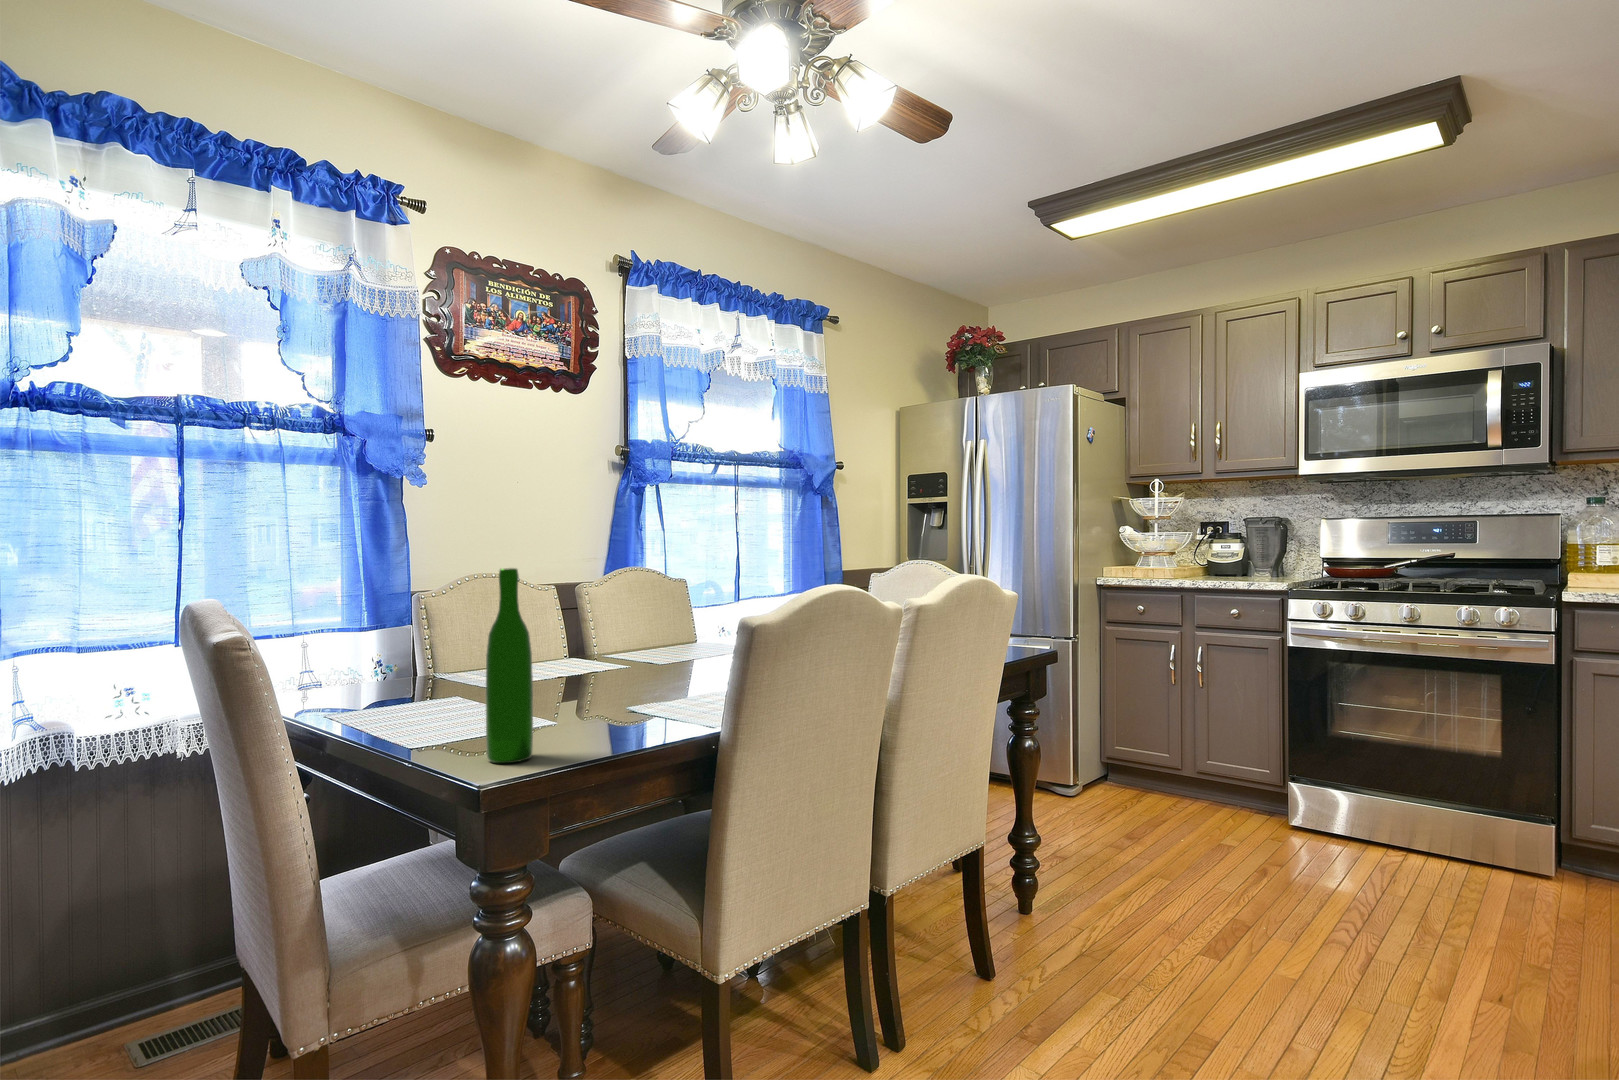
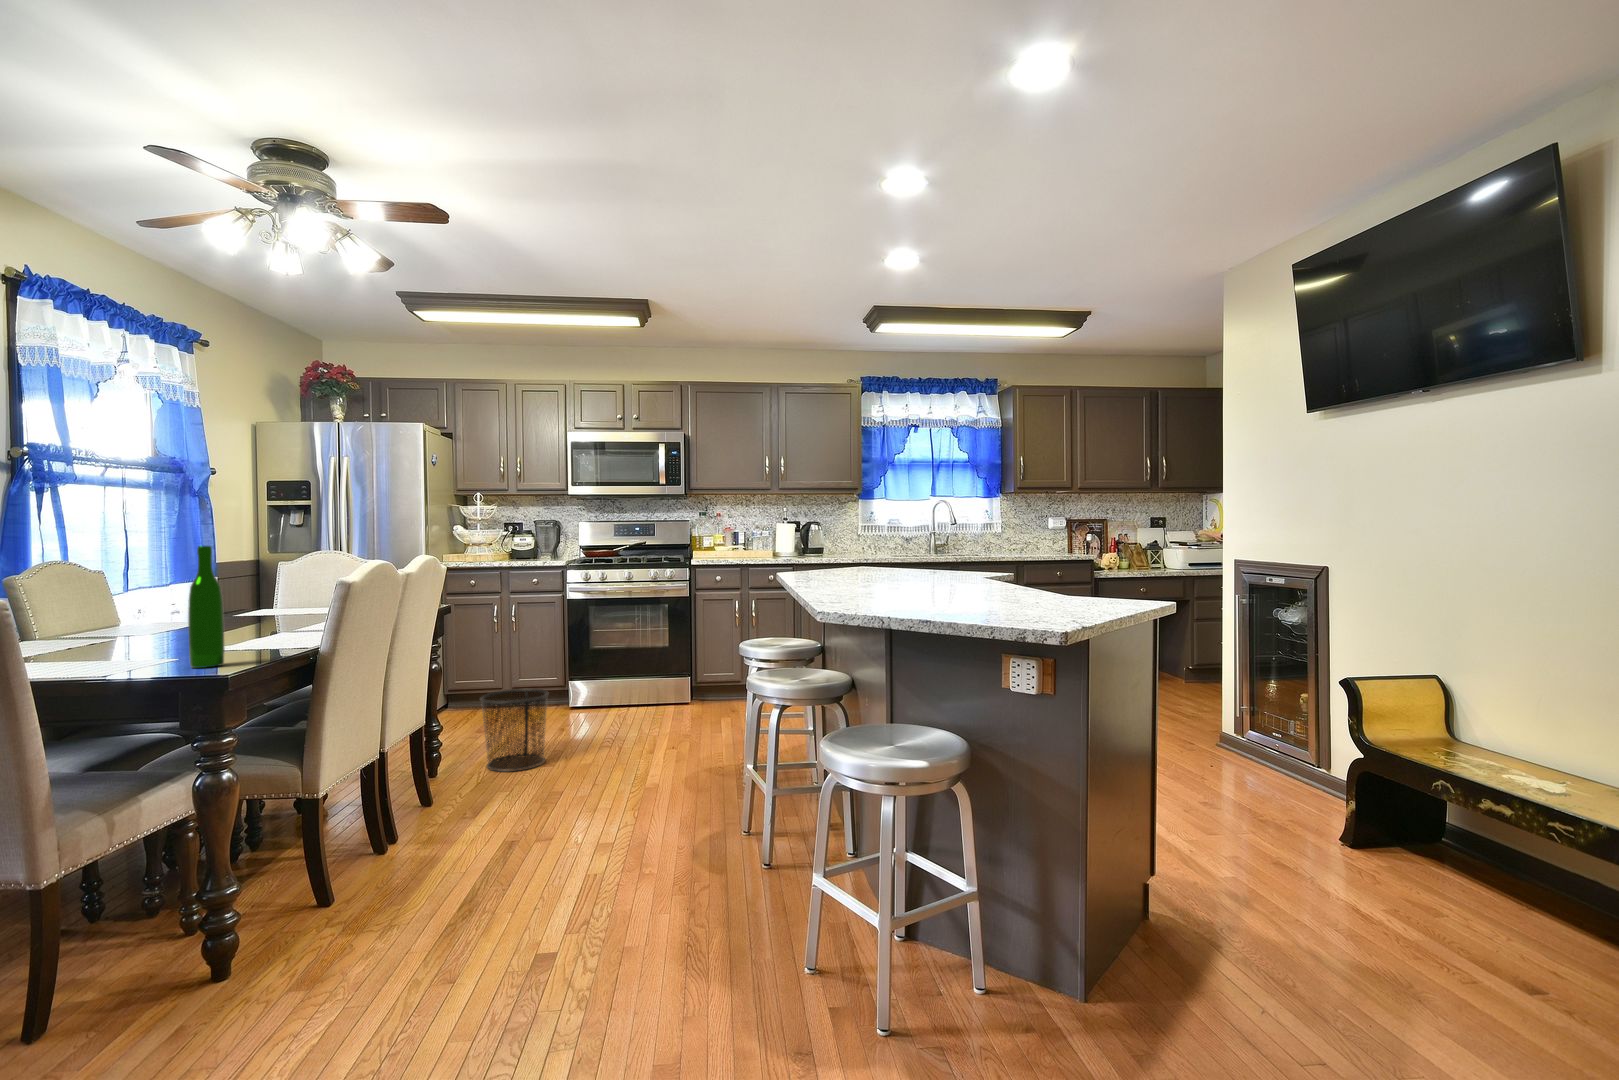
waste bin: none [1091,801,1210,957] -> present [480,689,549,772]

